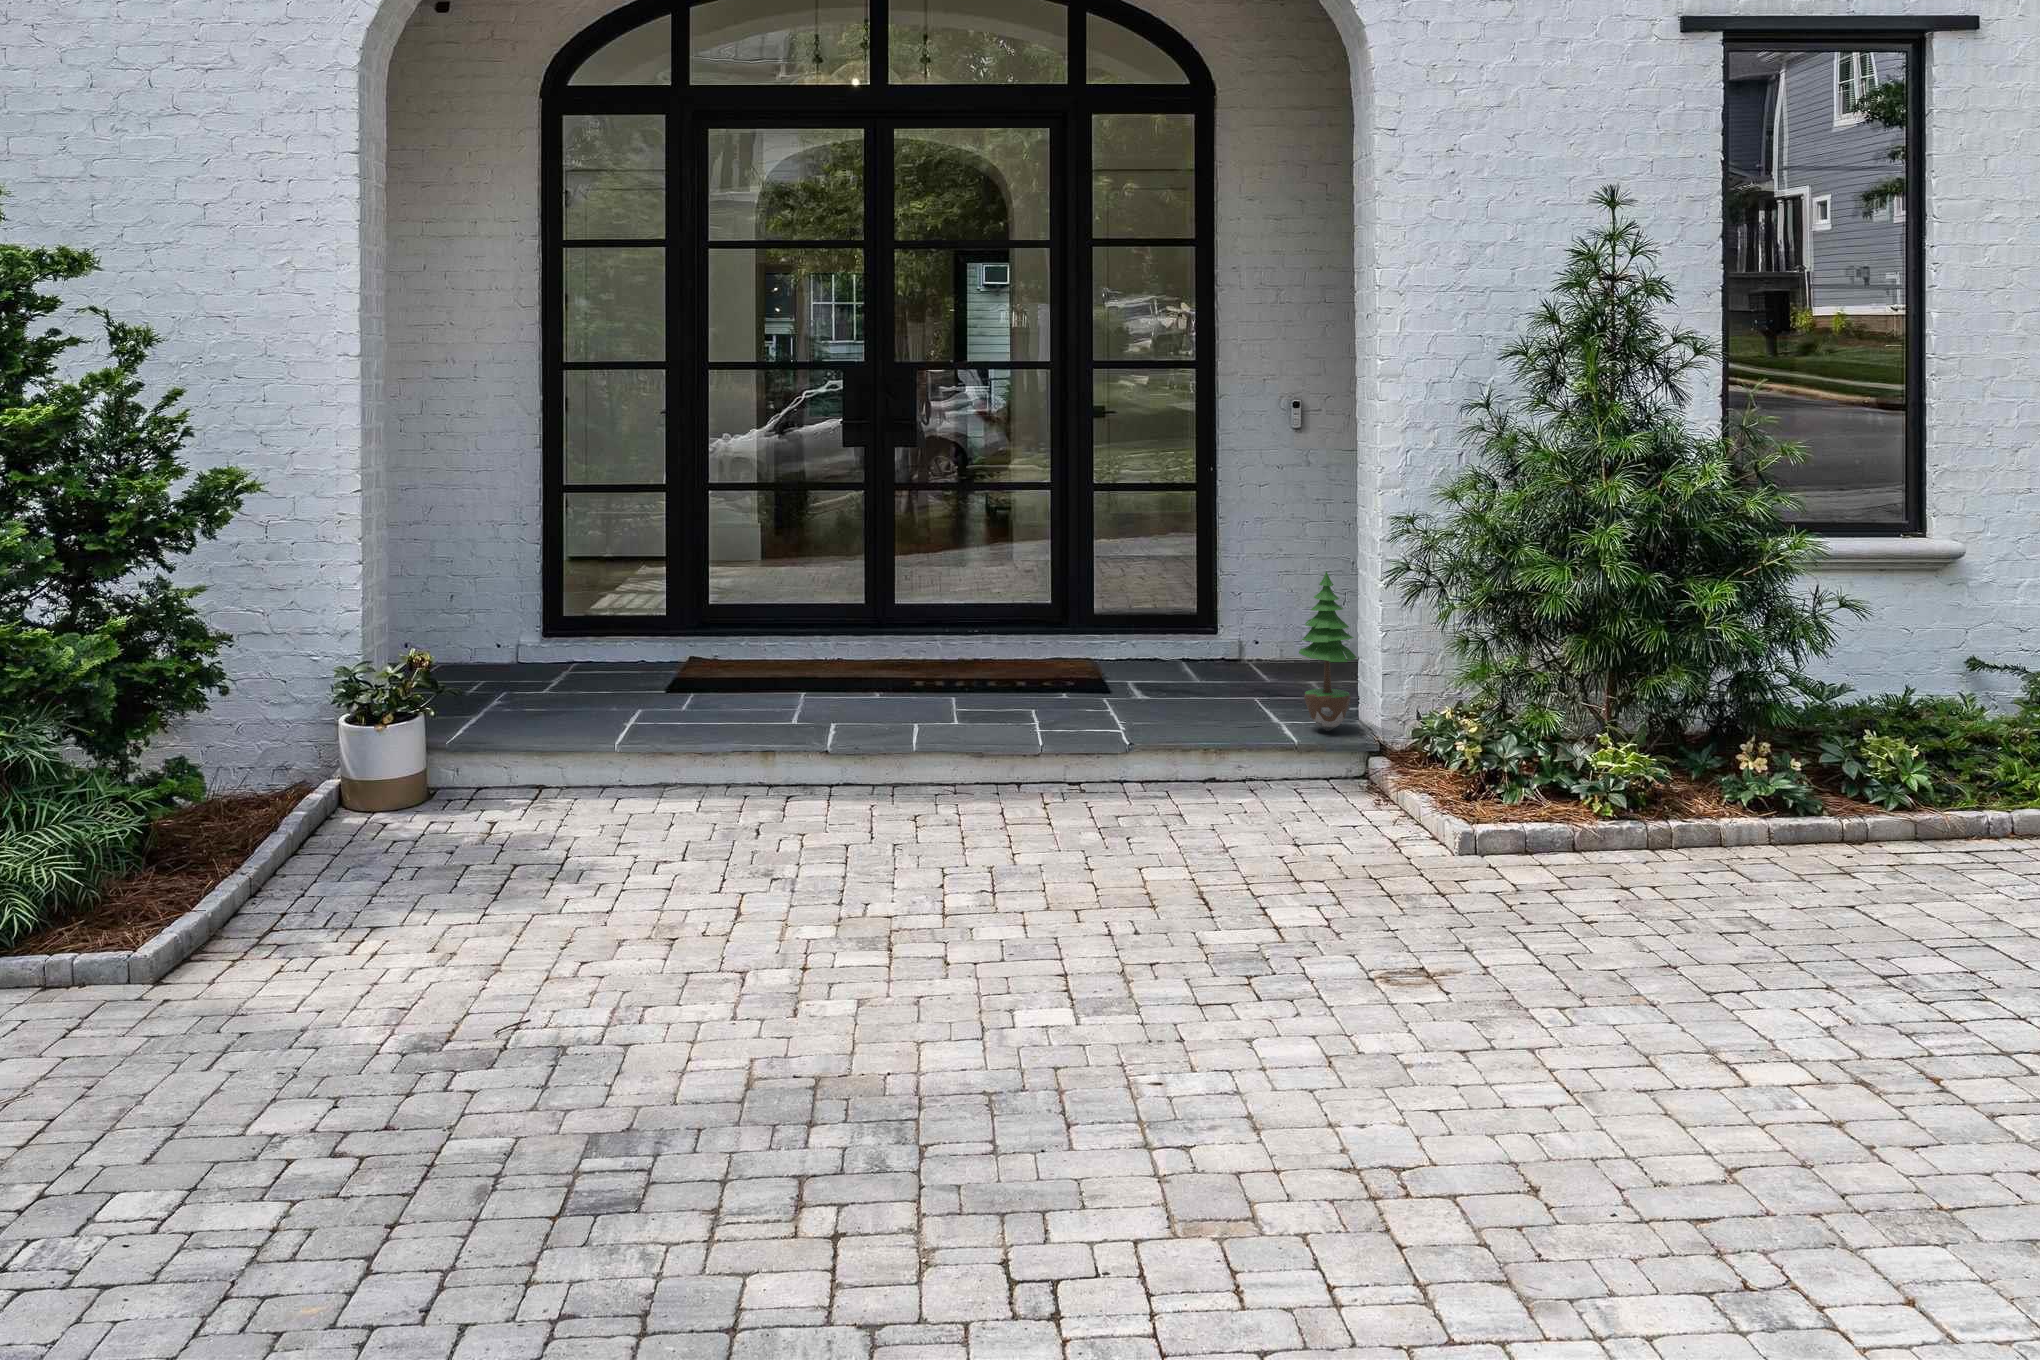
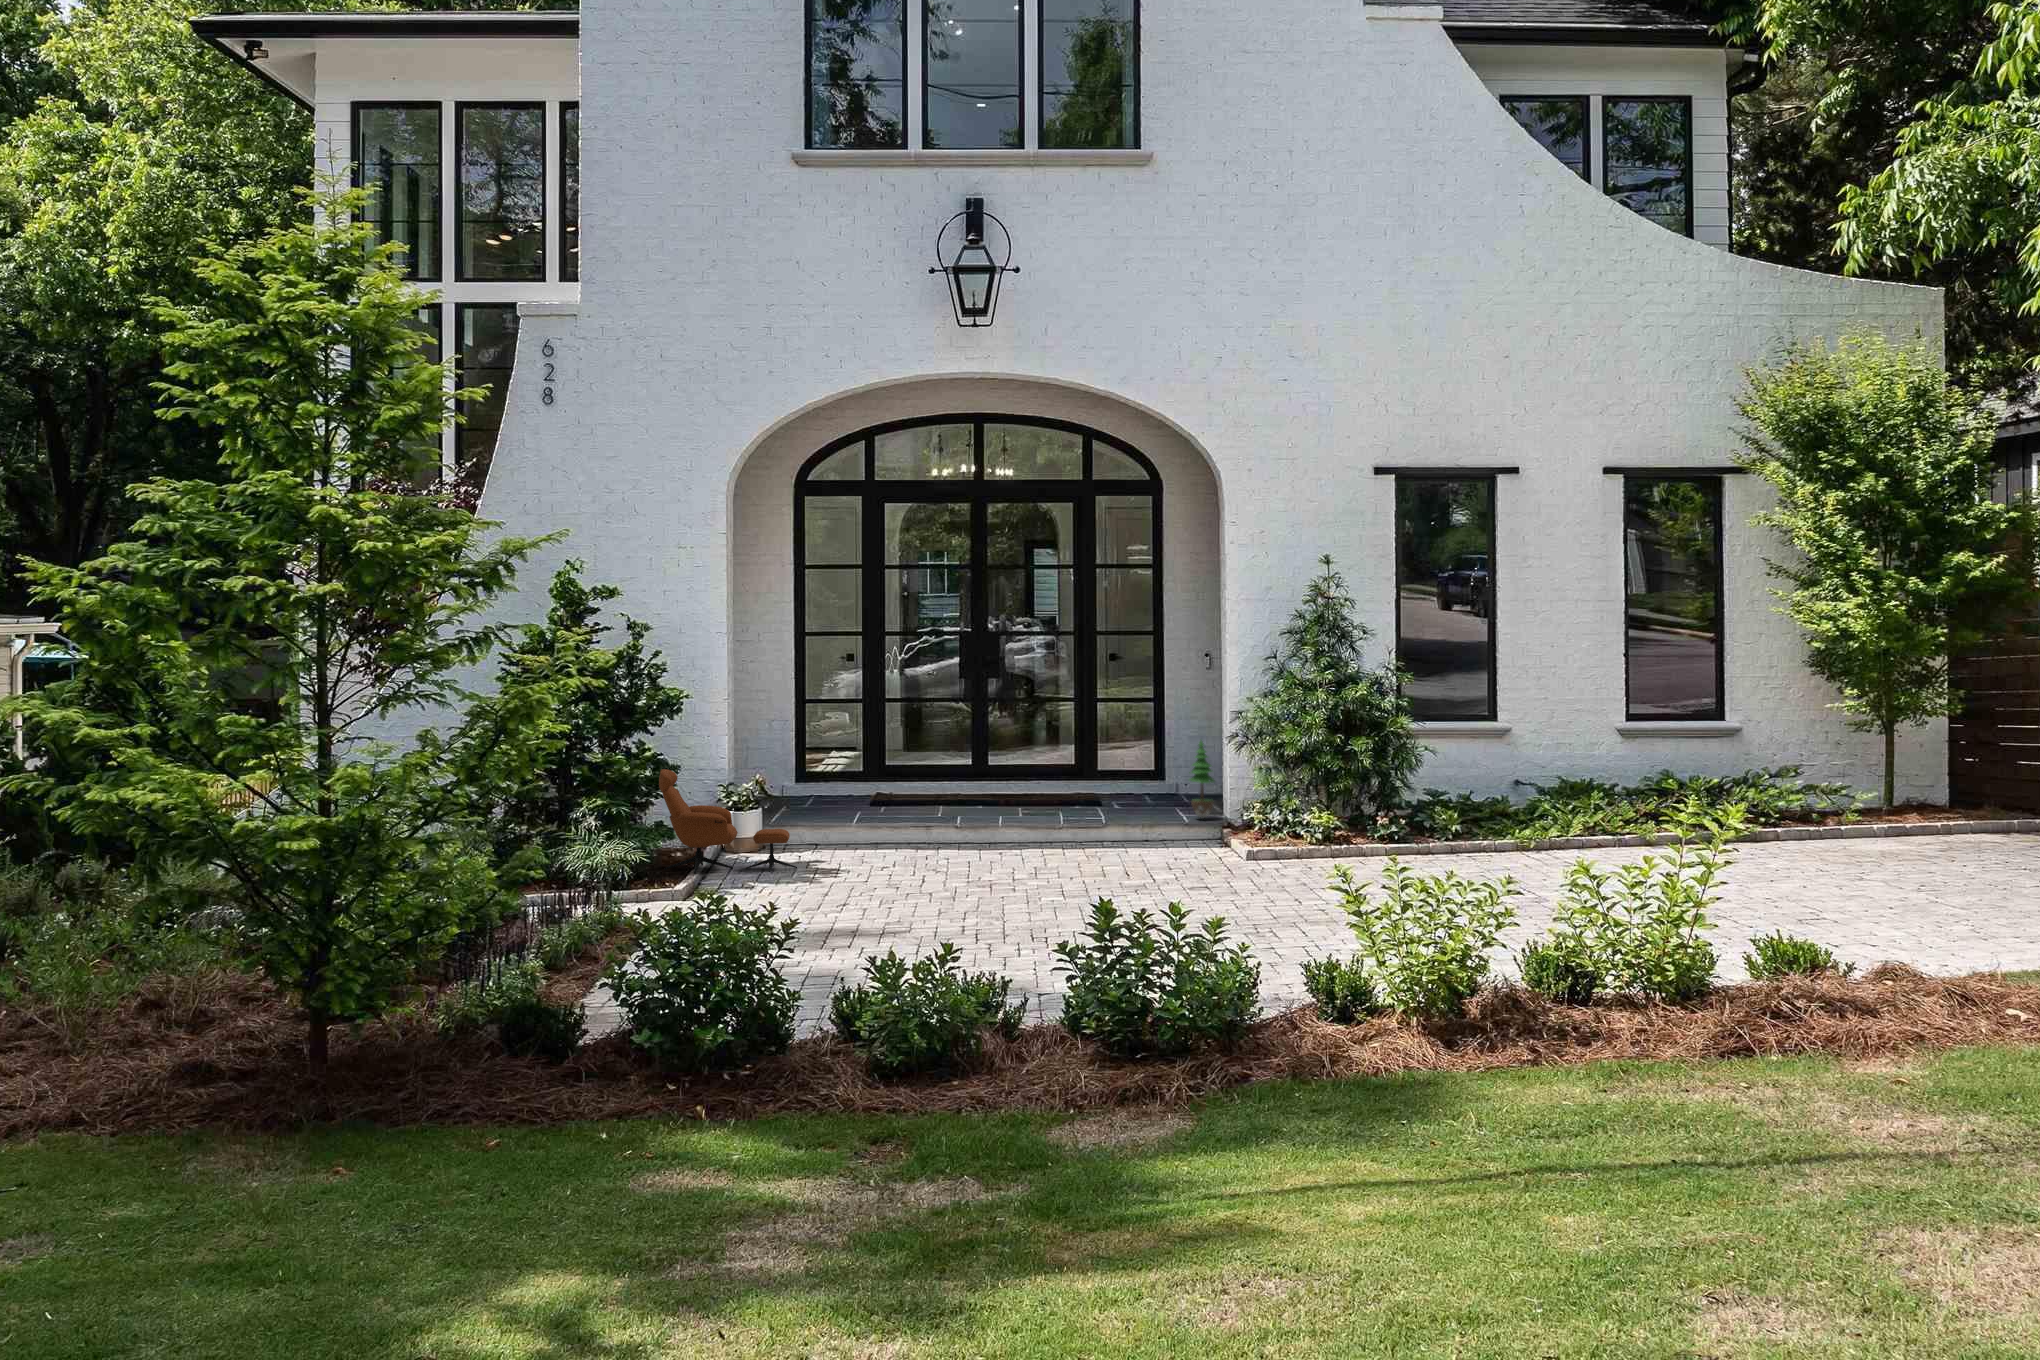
lounge chair: none [141,665,469,915] -> present [659,769,797,874]

